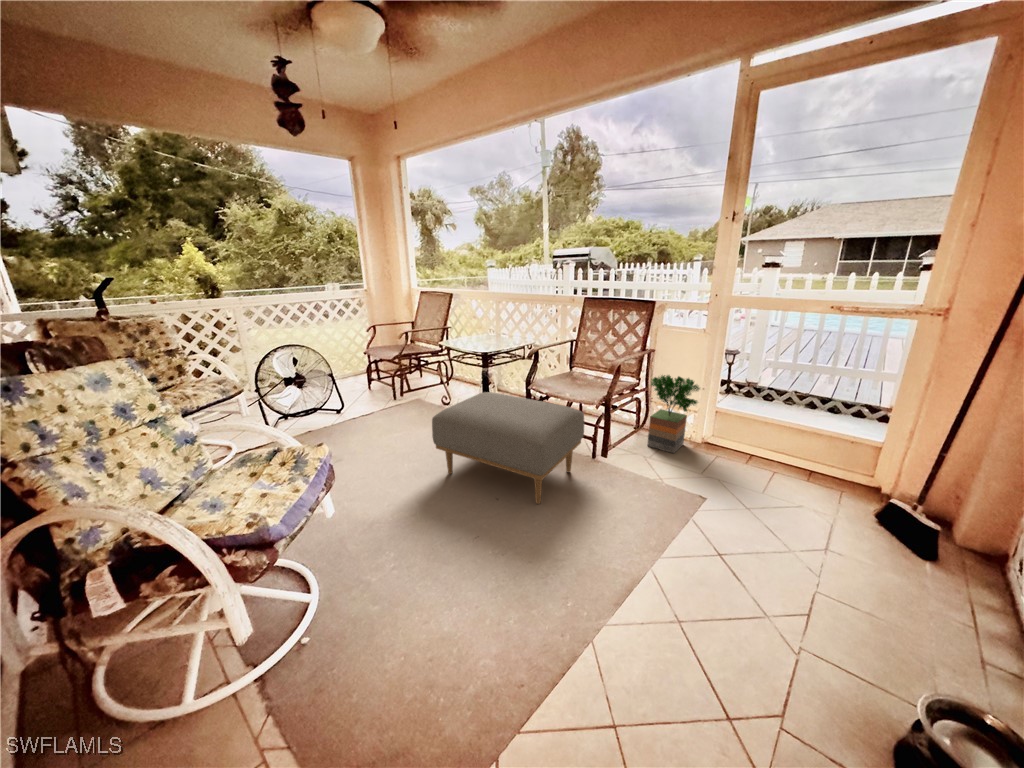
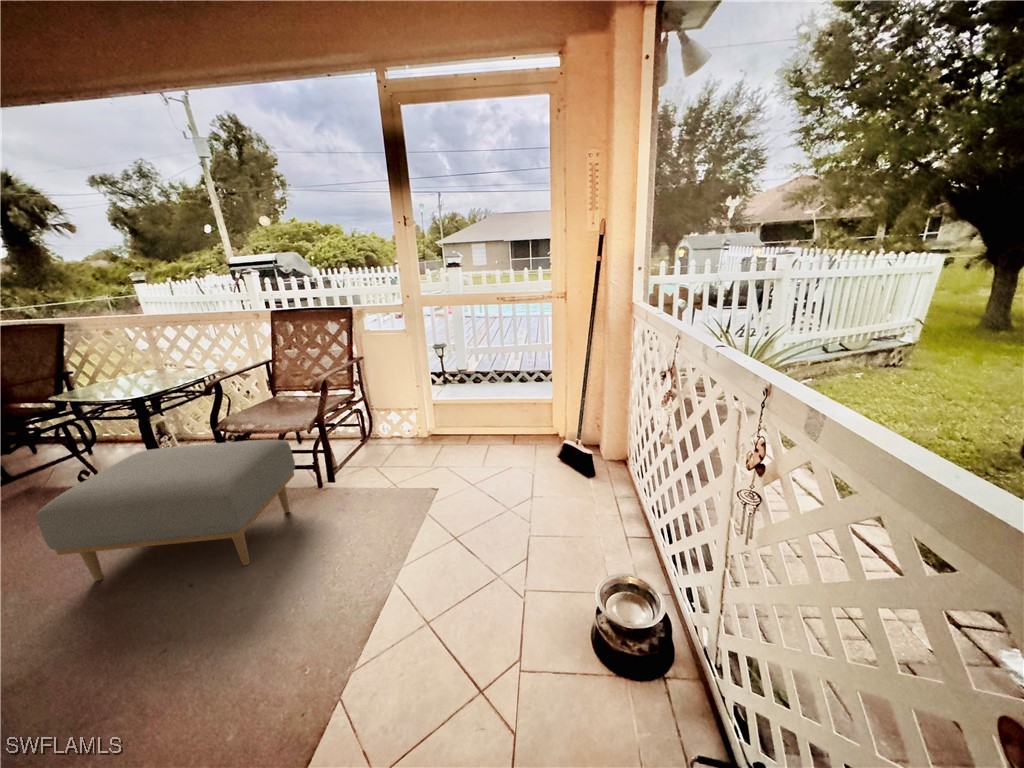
potted tree: present [647,375,700,453] -> none [362,378,413,454]

